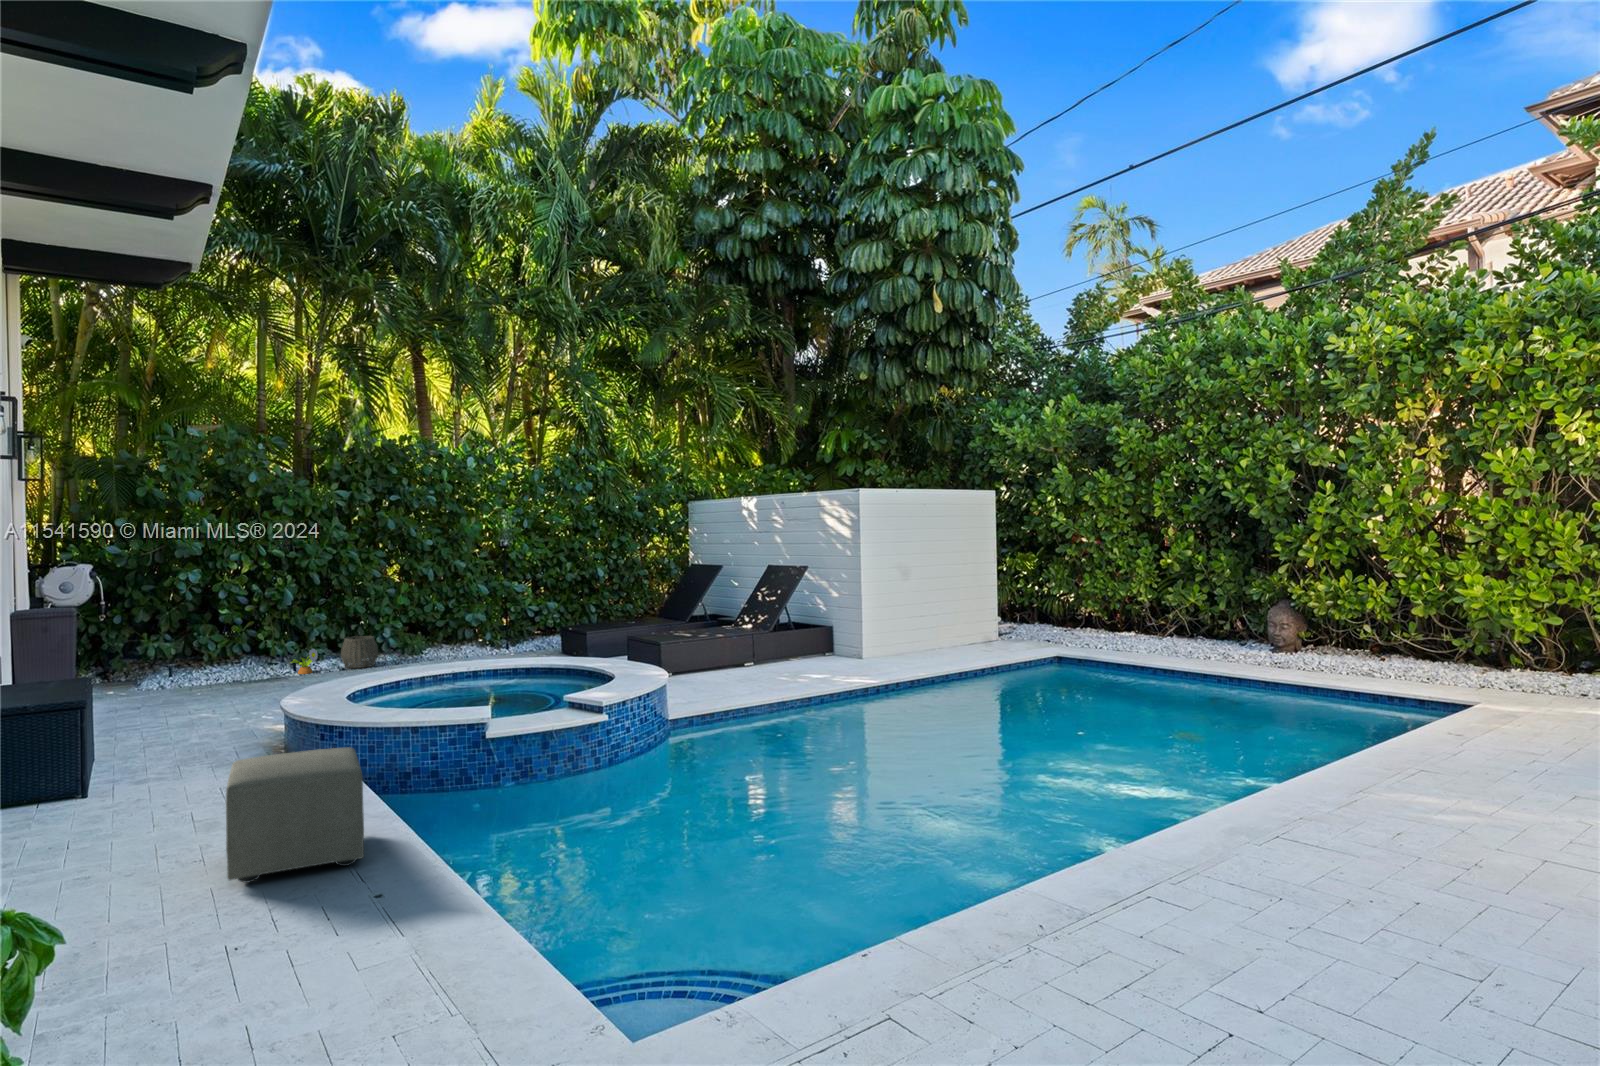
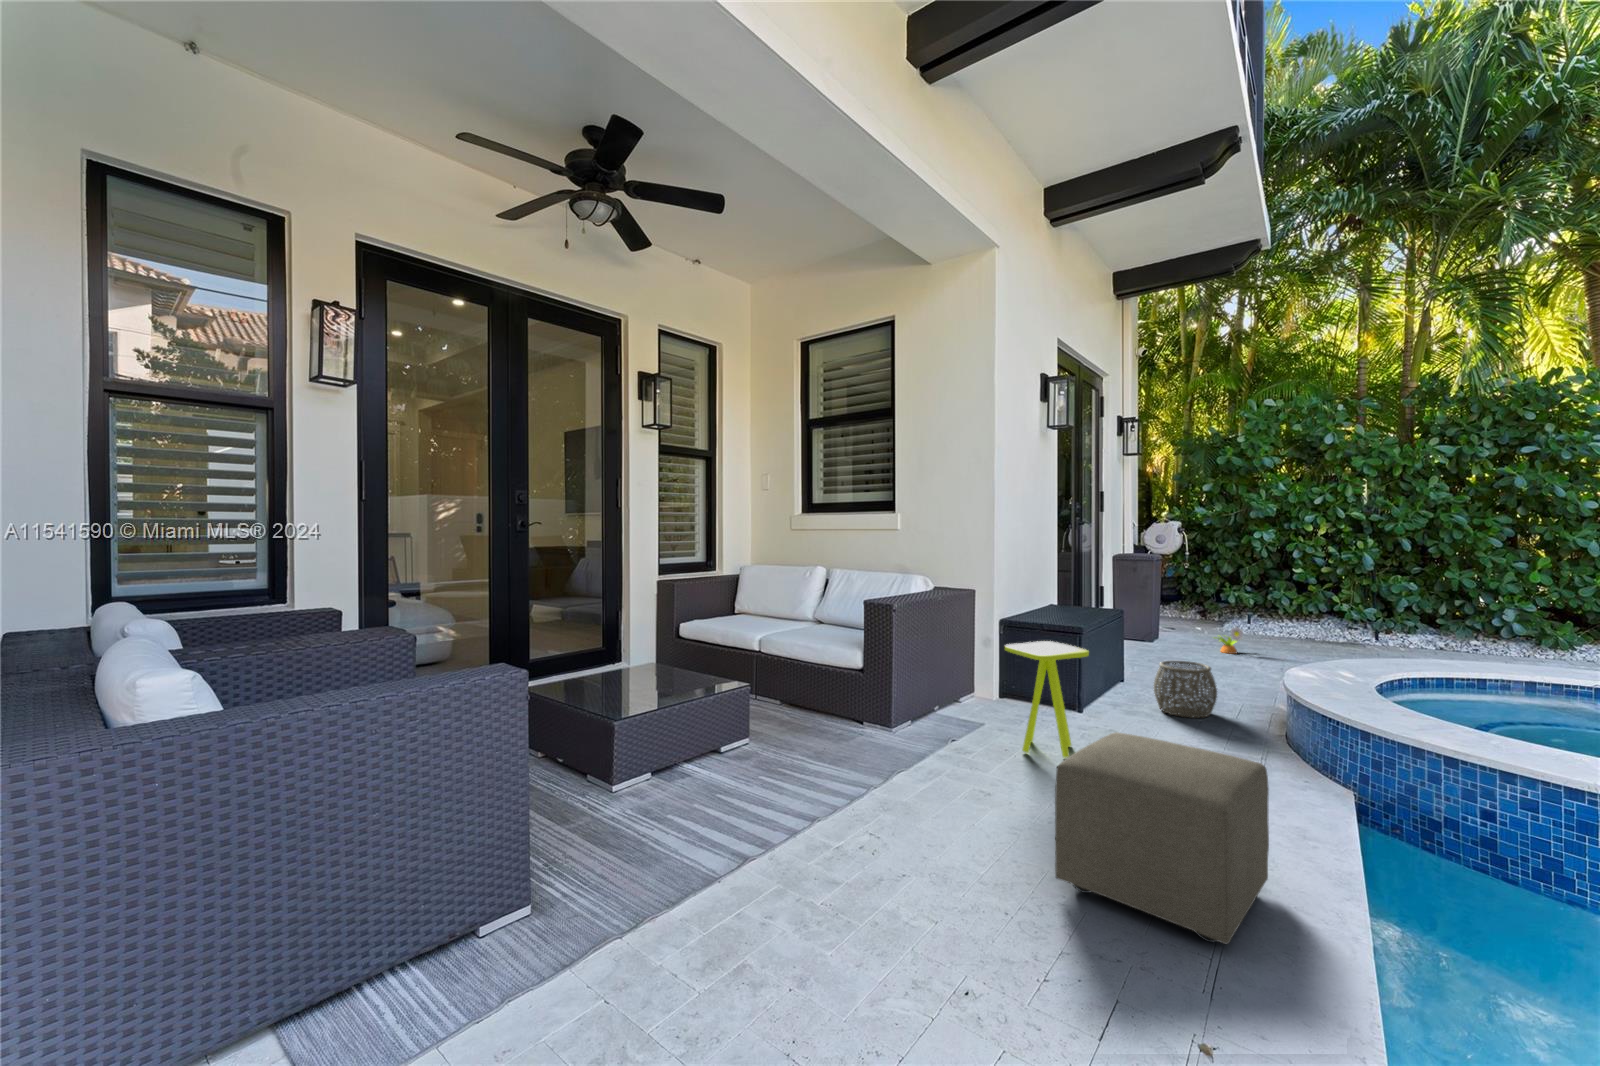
woven basket: present [341,636,378,668] -> present [1154,661,1217,718]
decorative plant: present [291,649,318,674] -> present [1214,627,1243,654]
side table: none [34,711,140,837] -> present [1005,641,1089,758]

